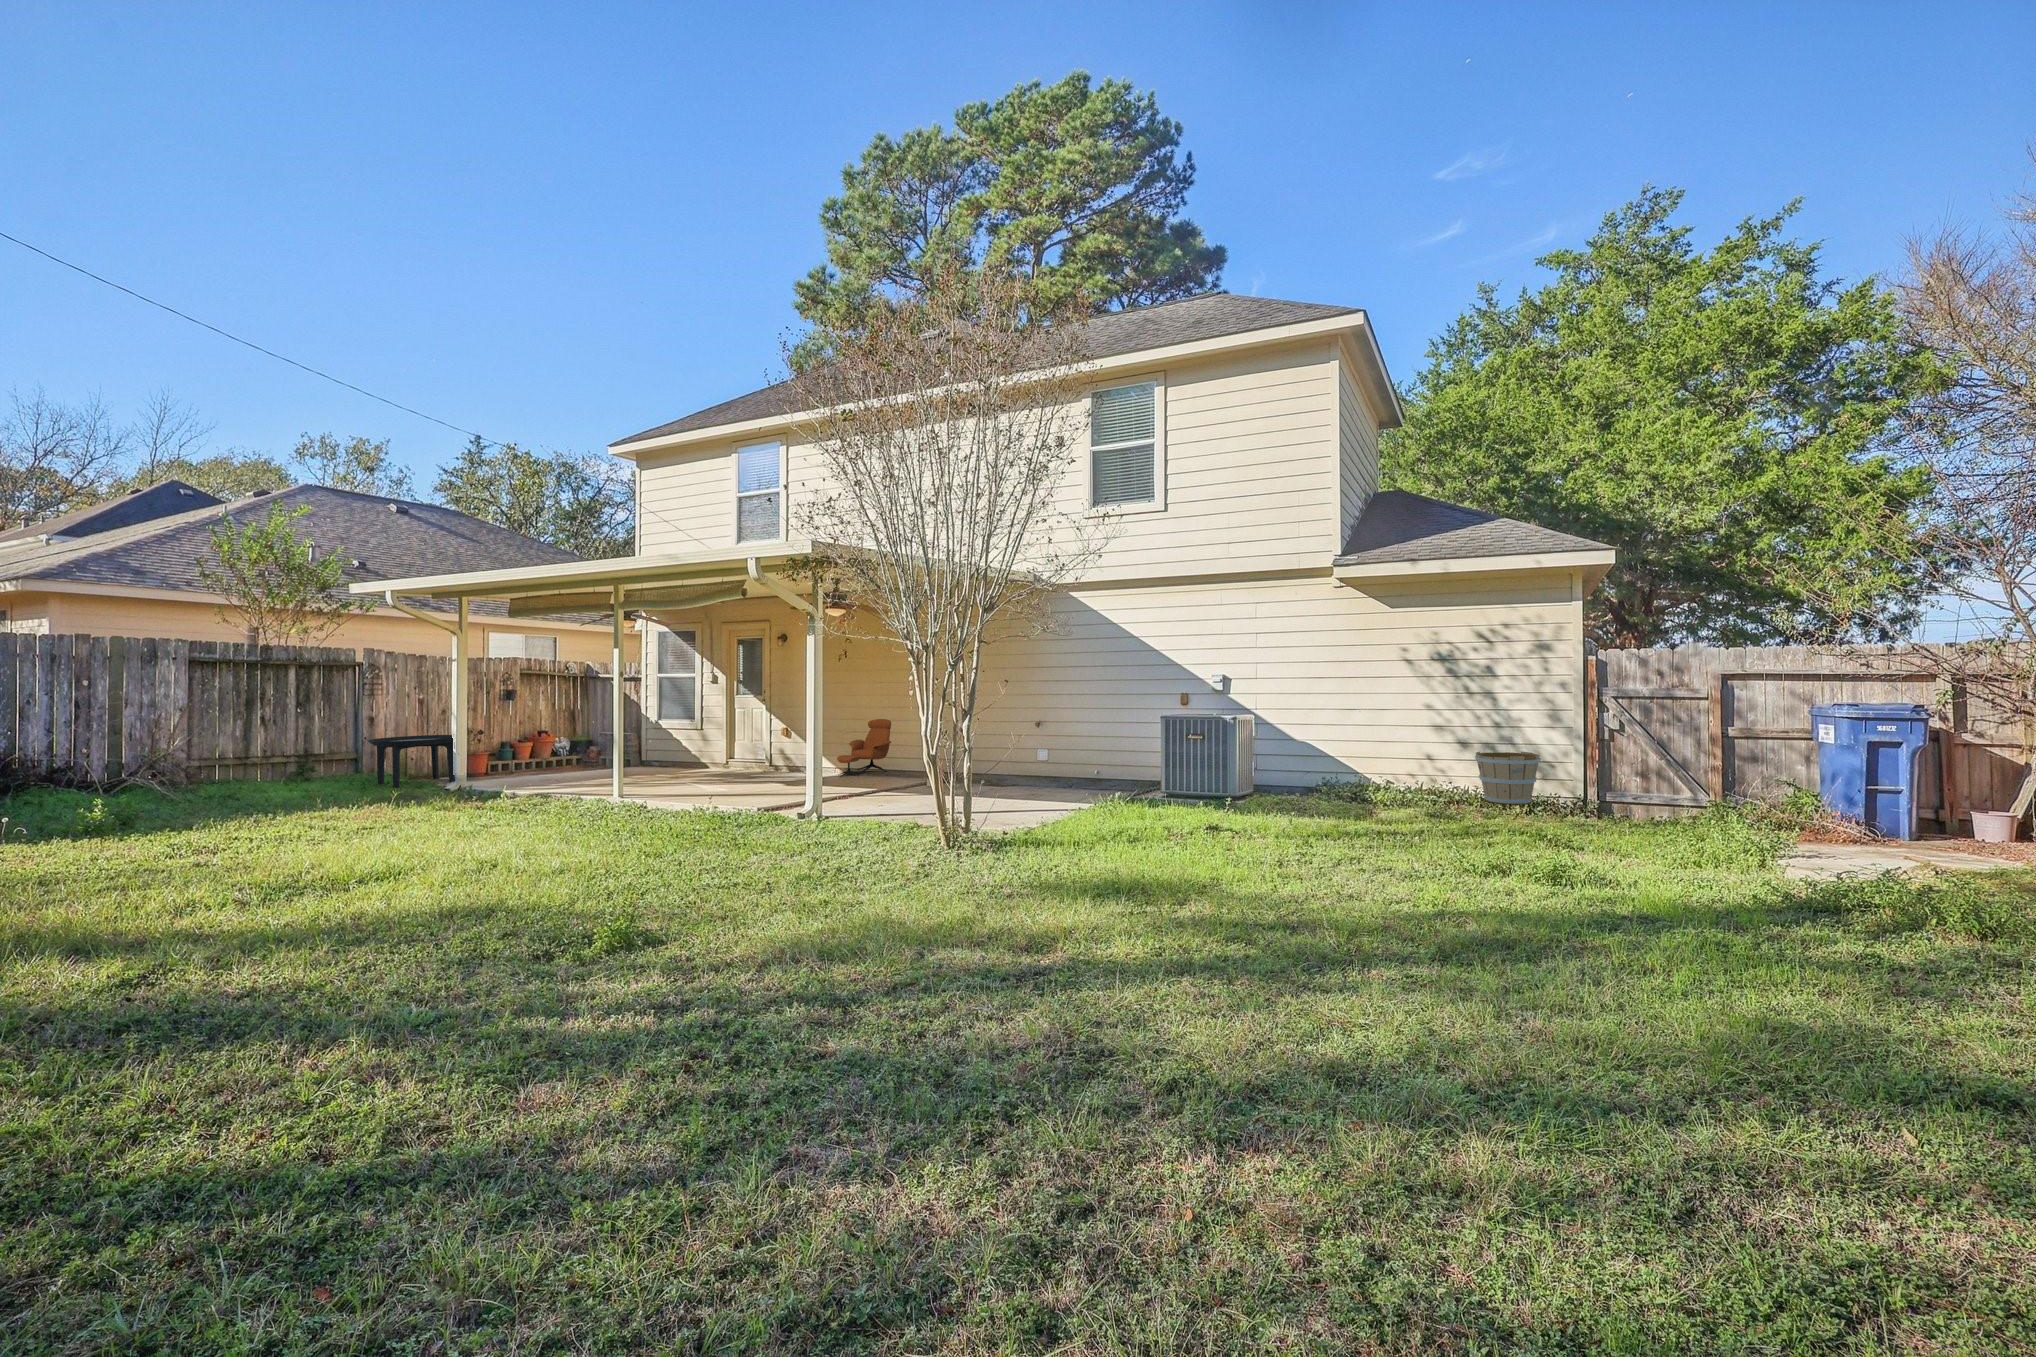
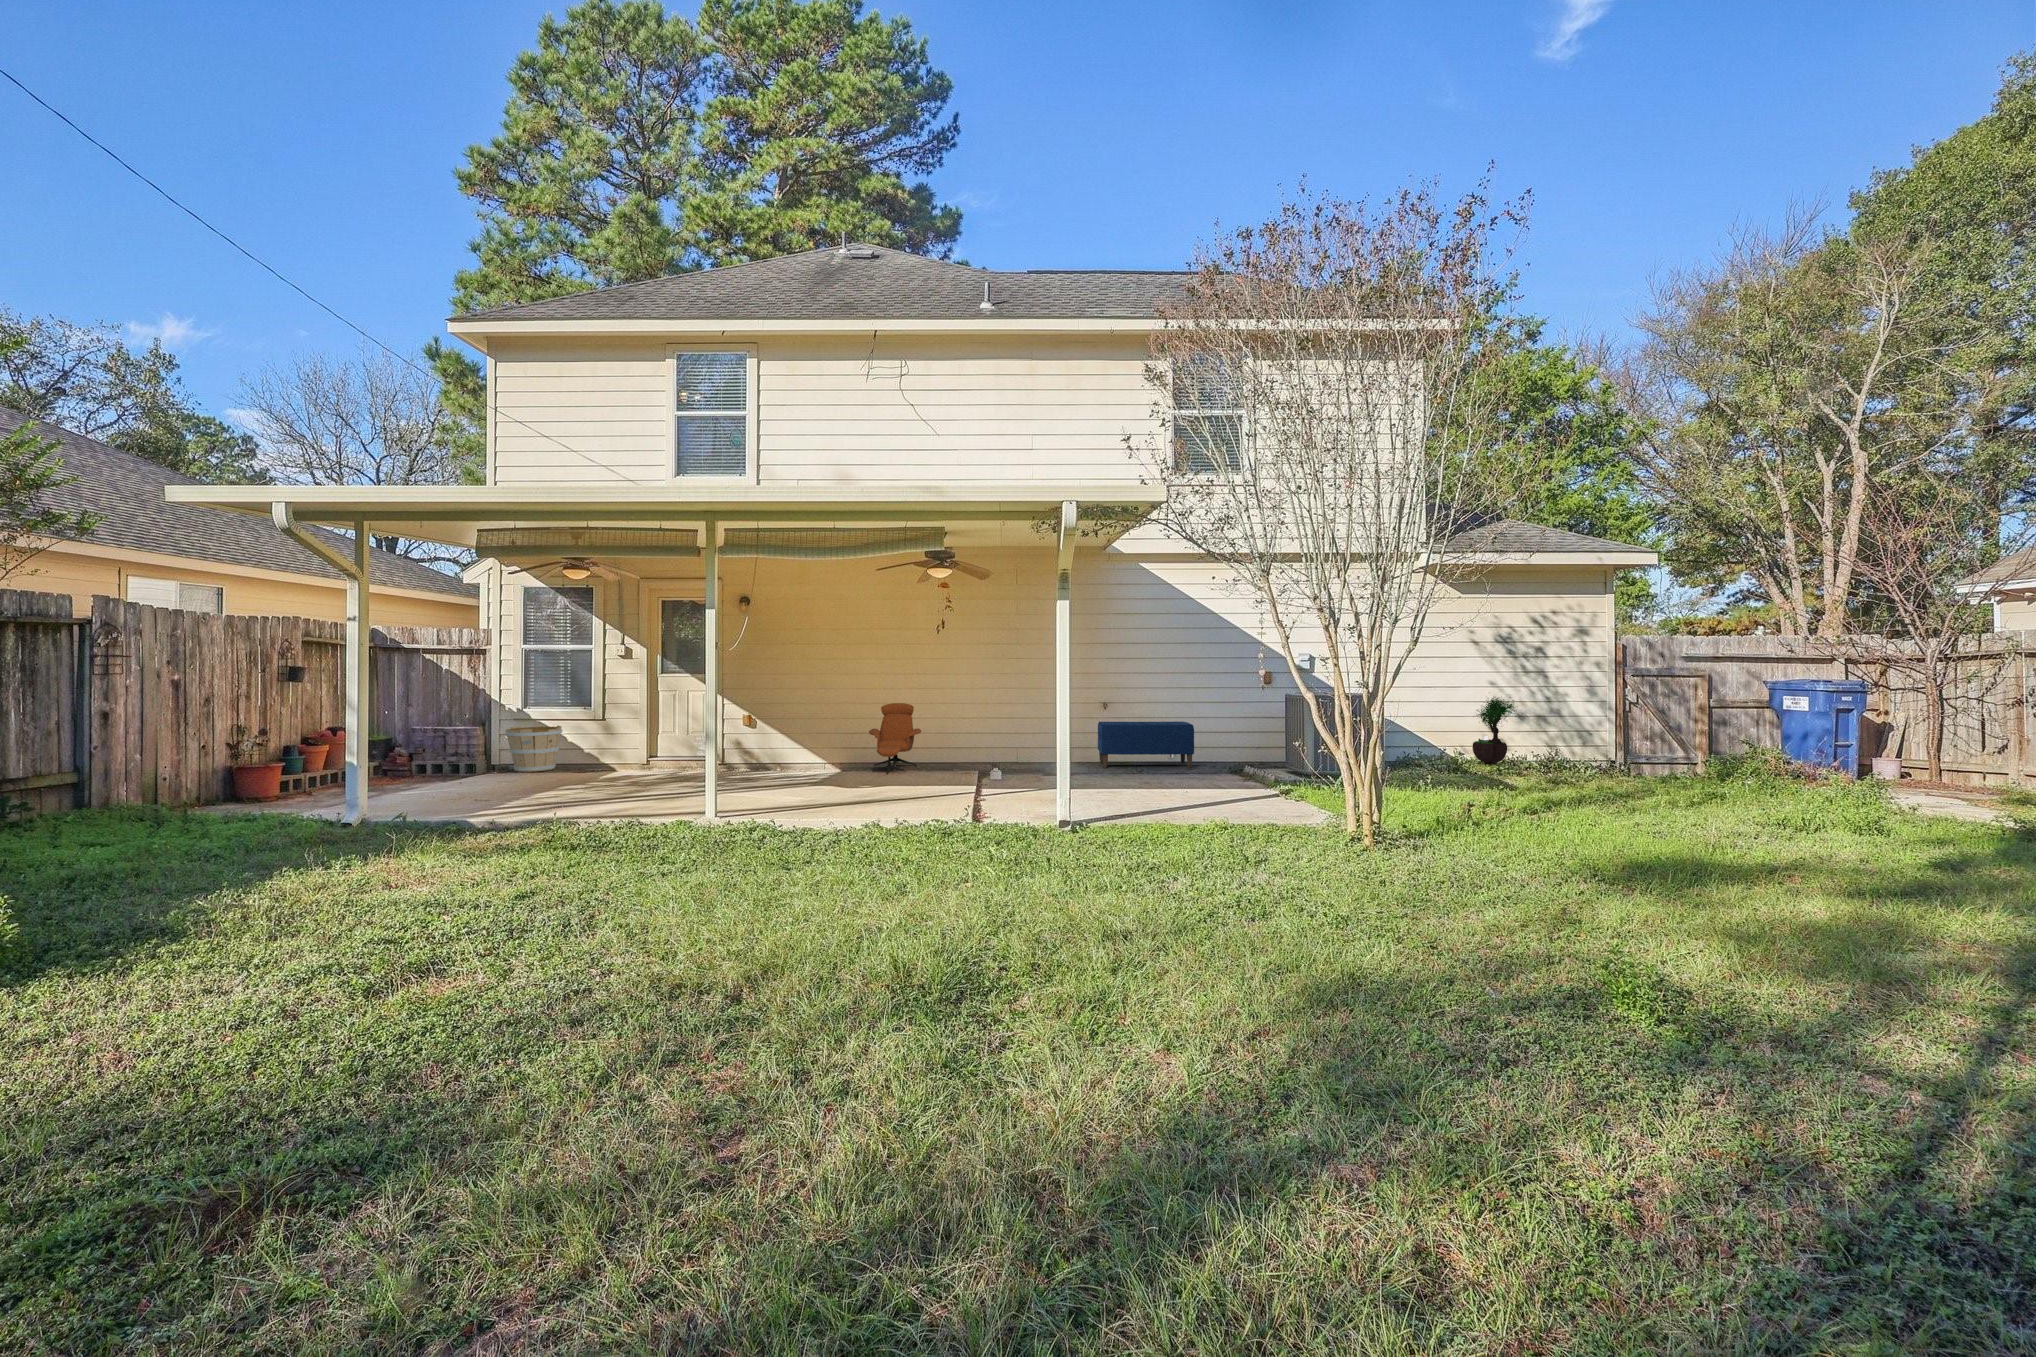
potted tree: none [1387,716,1438,795] -> present [1472,697,1515,764]
round table: present [367,735,455,787] -> none [110,735,281,823]
bench: none [1014,738,1106,784] -> present [1098,721,1194,768]
wooden bucket: present [1475,752,1541,805] -> present [506,726,562,772]

